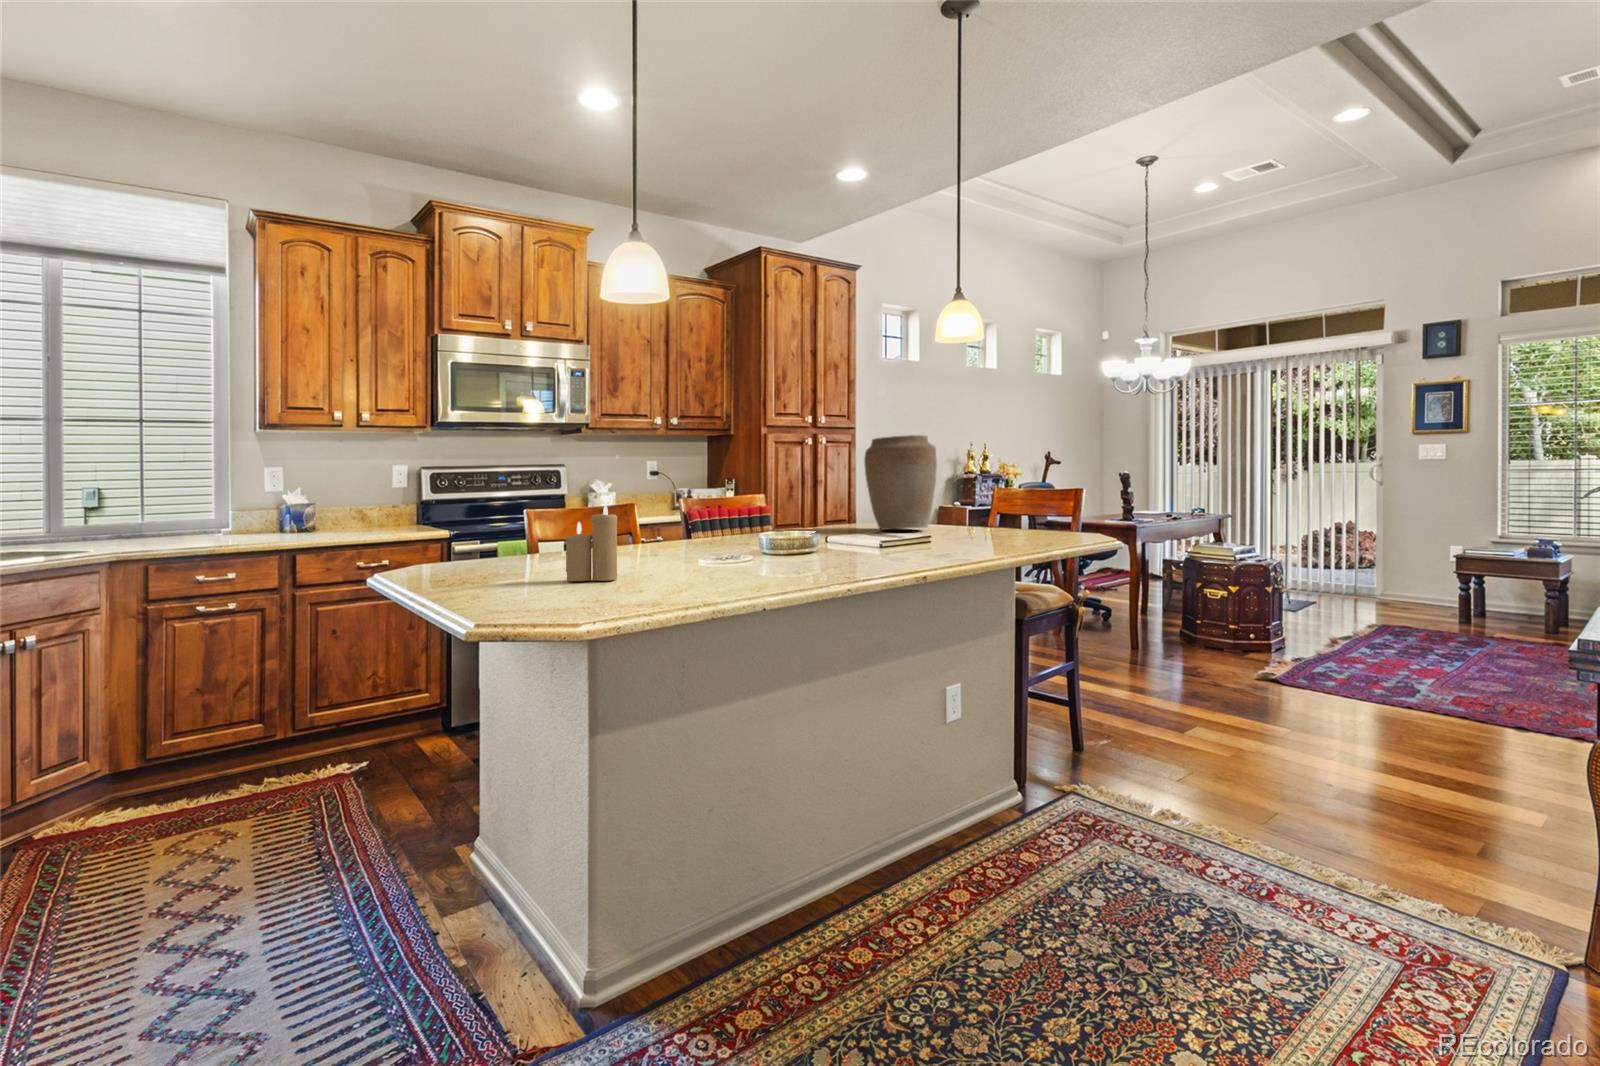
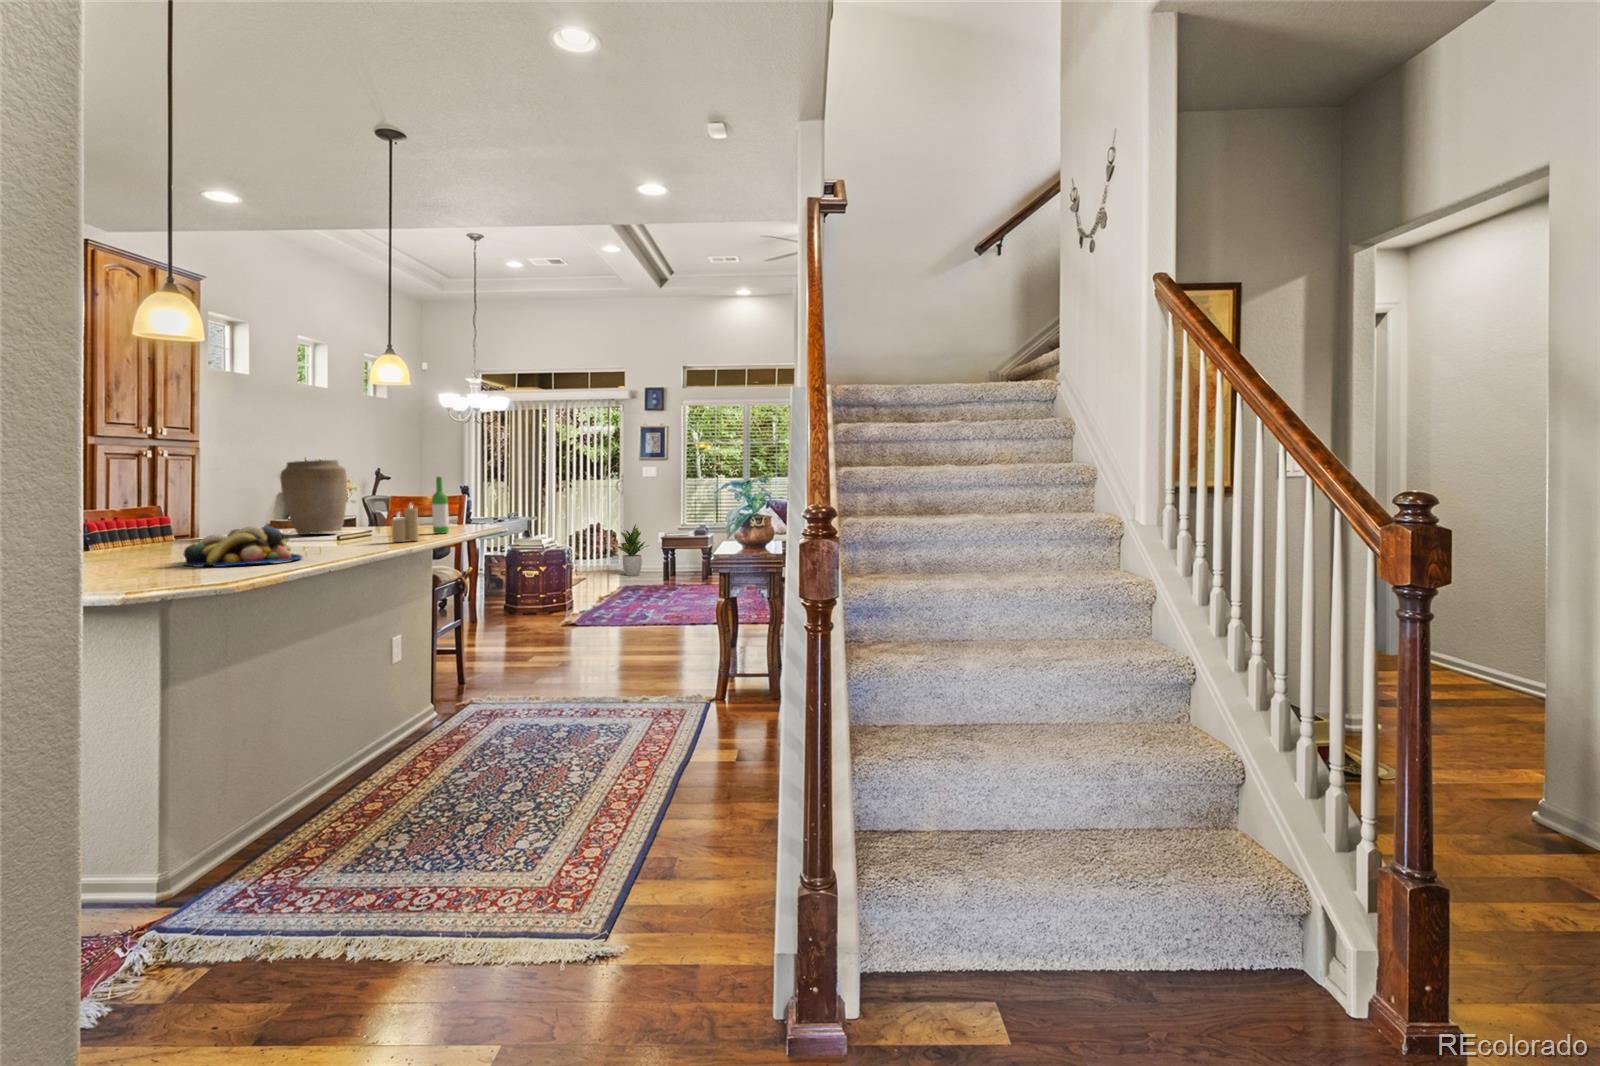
wine bottle: none [1034,454,1056,538] -> present [432,477,449,534]
candle: present [565,505,617,581] -> present [391,505,419,542]
fruit bowl: none [661,520,798,575] -> present [184,526,303,567]
potted plant: none [1363,530,1425,608] -> present [616,524,649,576]

